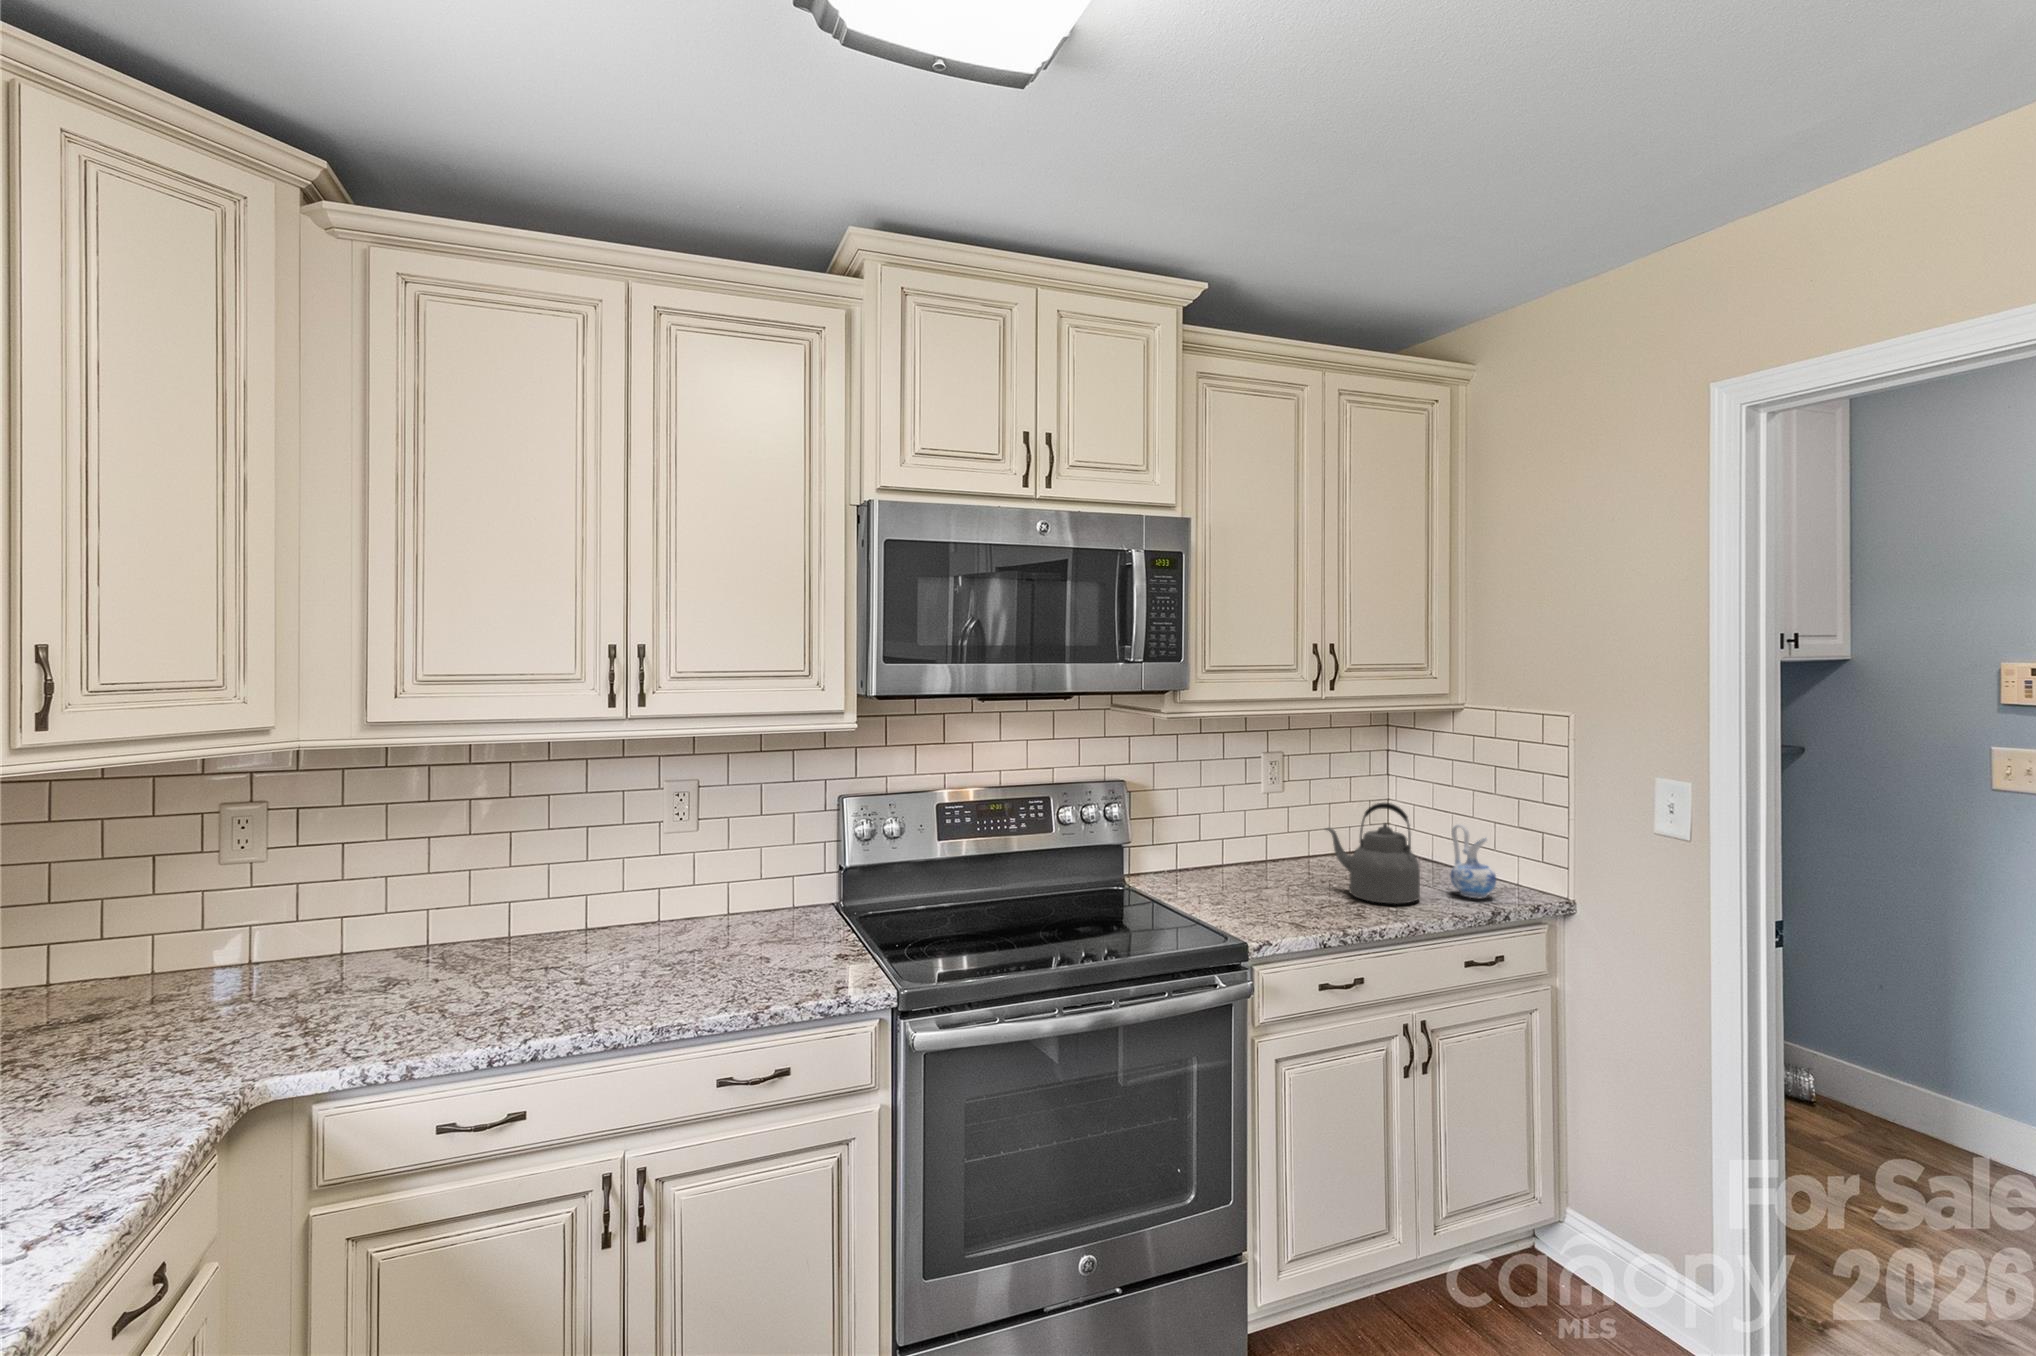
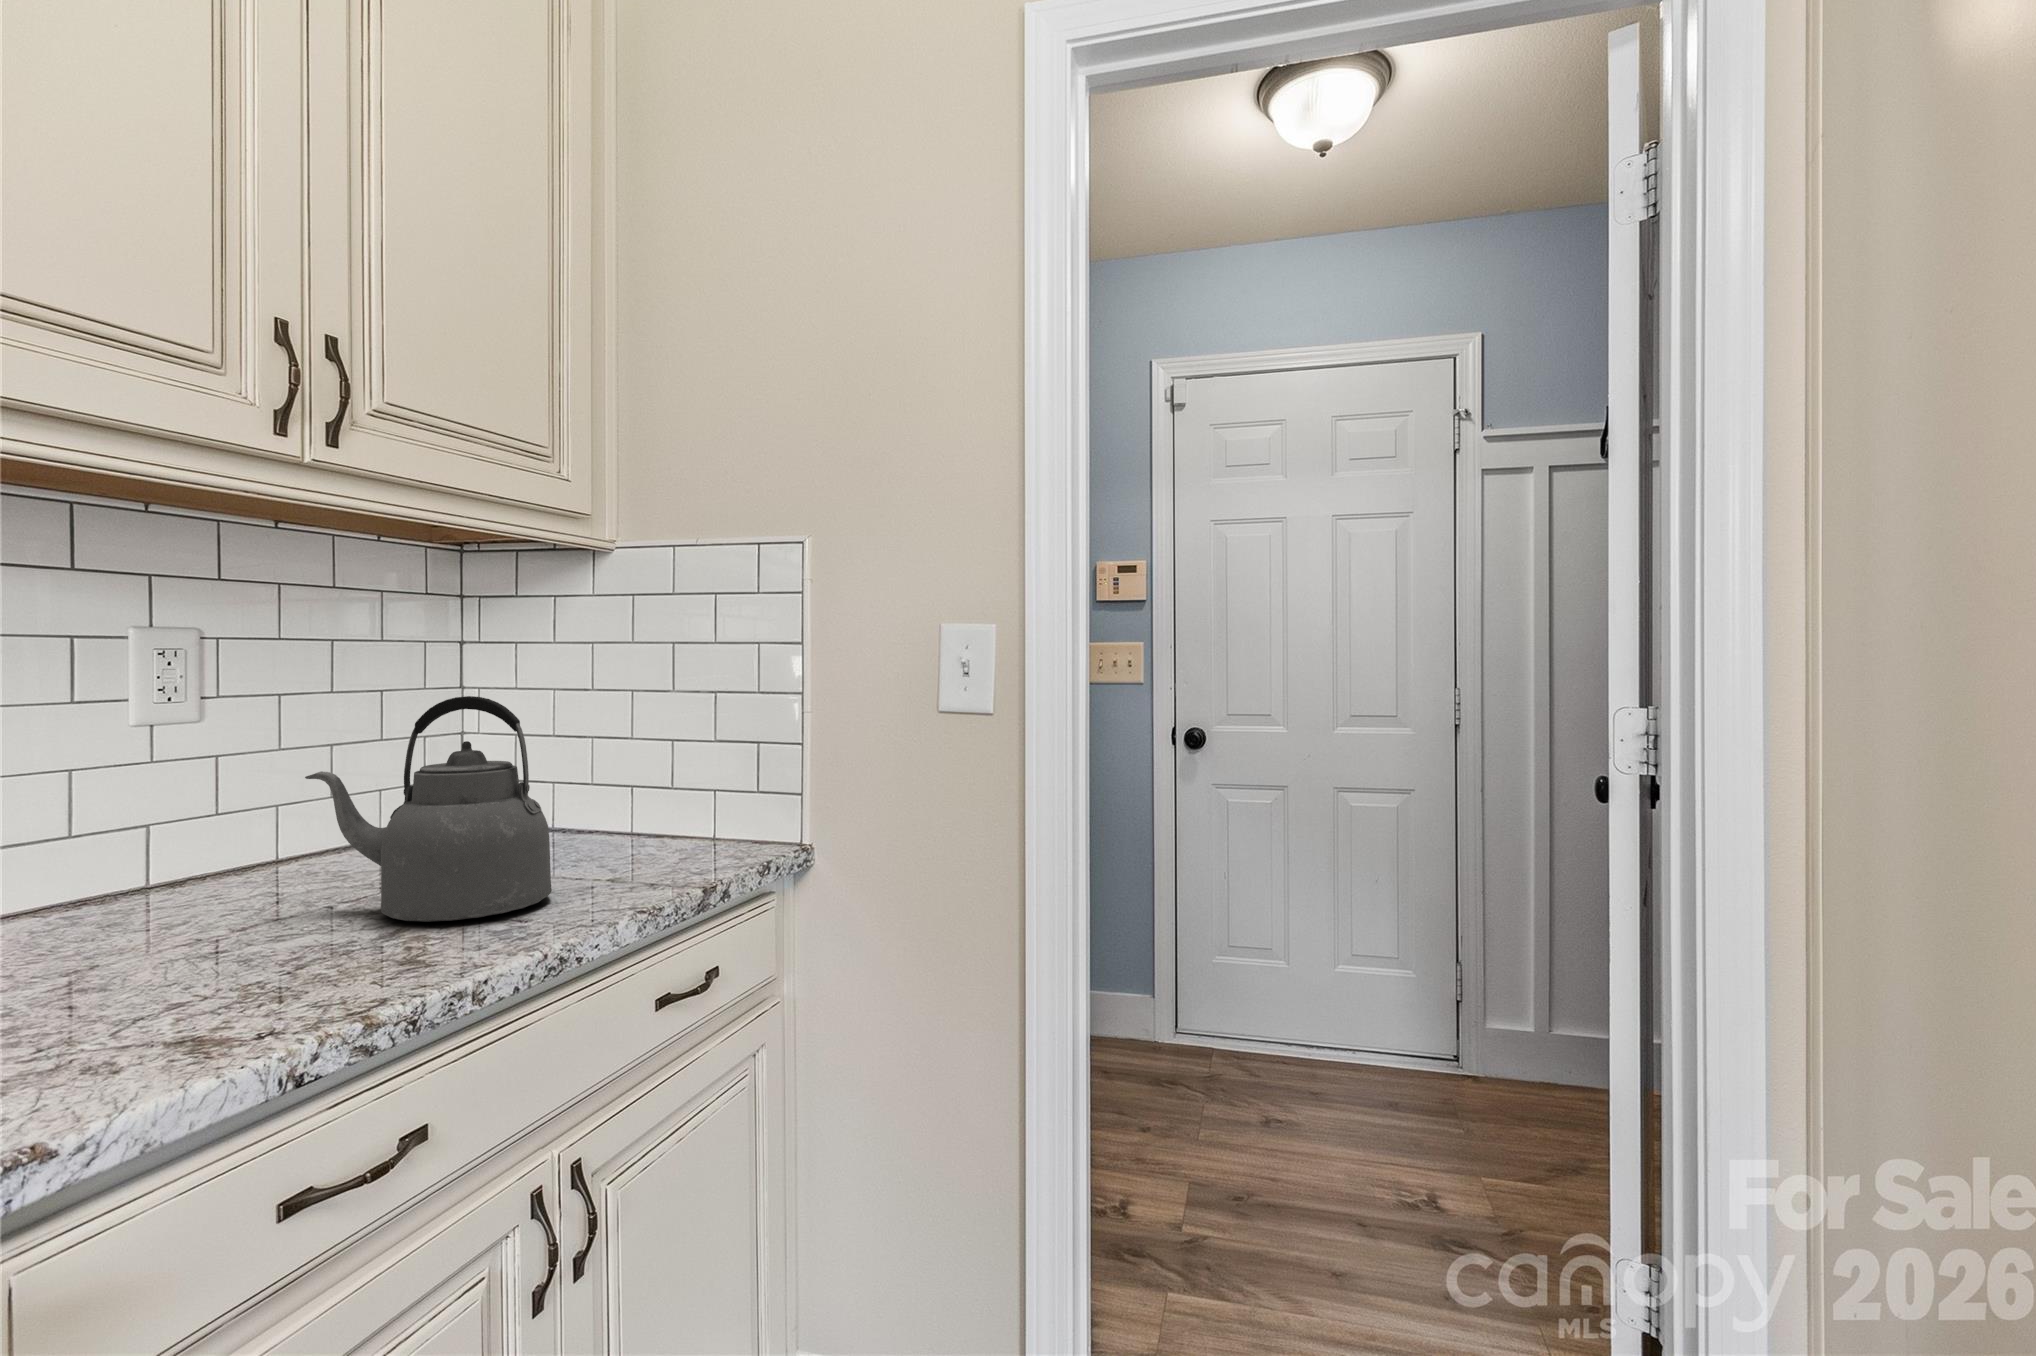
ceramic pitcher: present [1450,824,1496,898] -> none [604,736,690,873]

